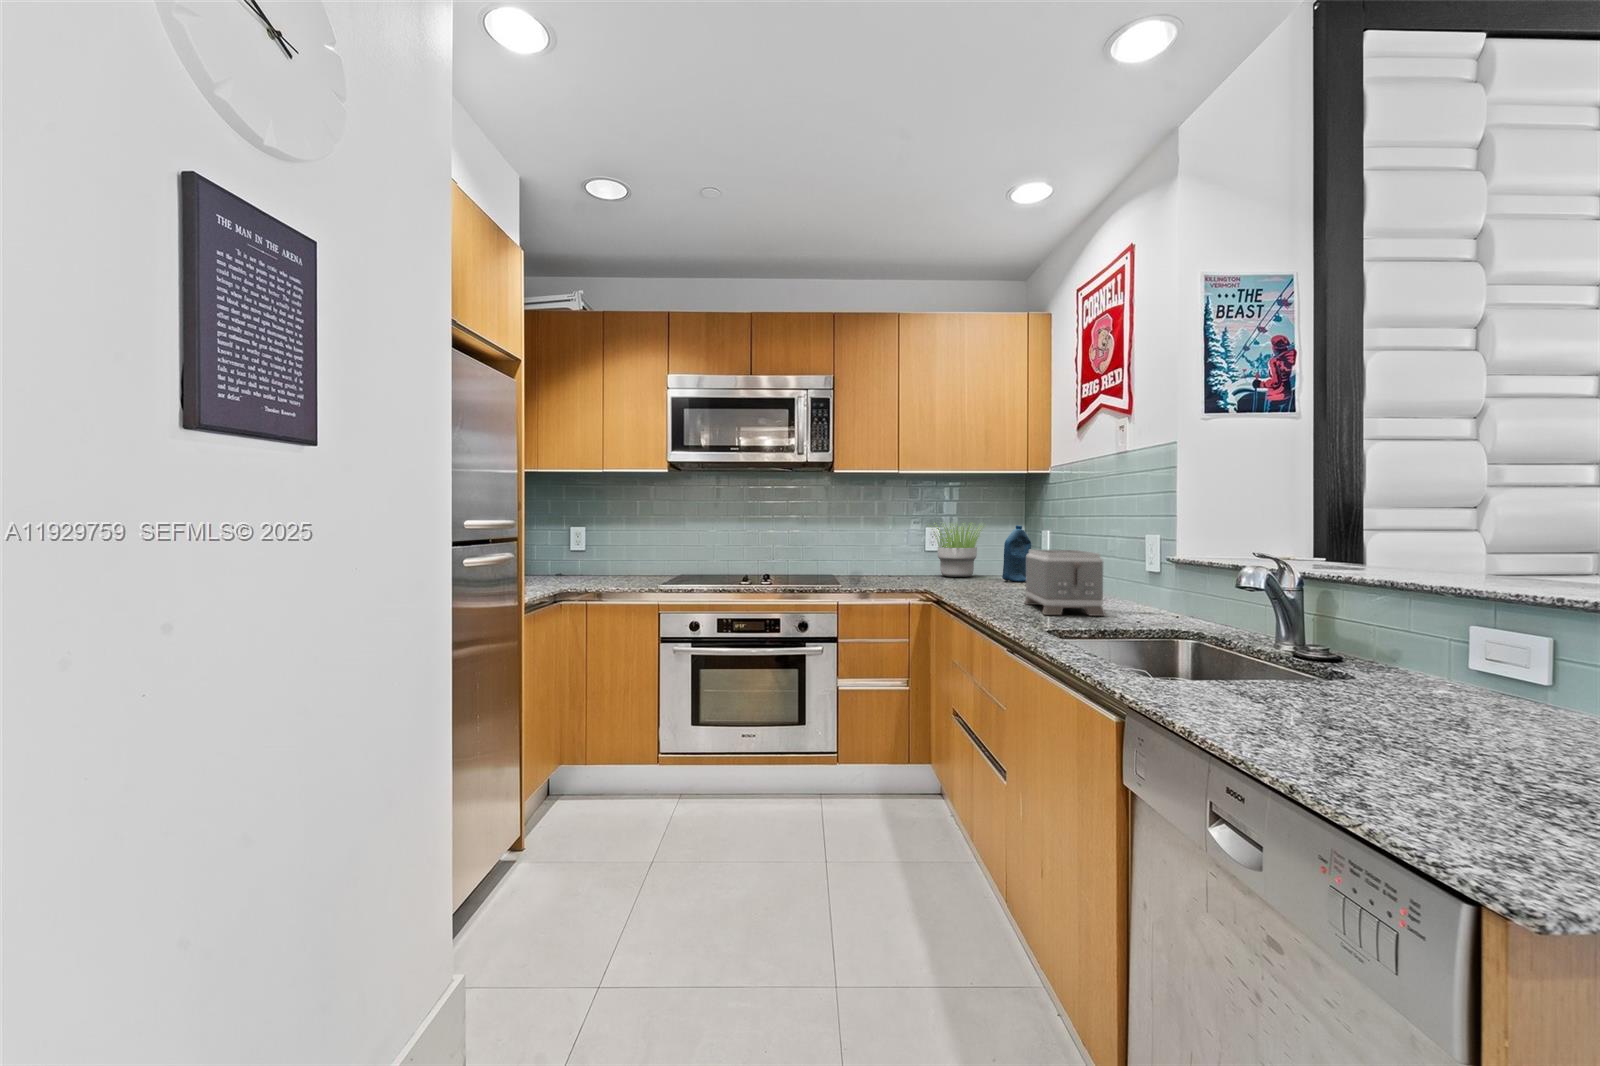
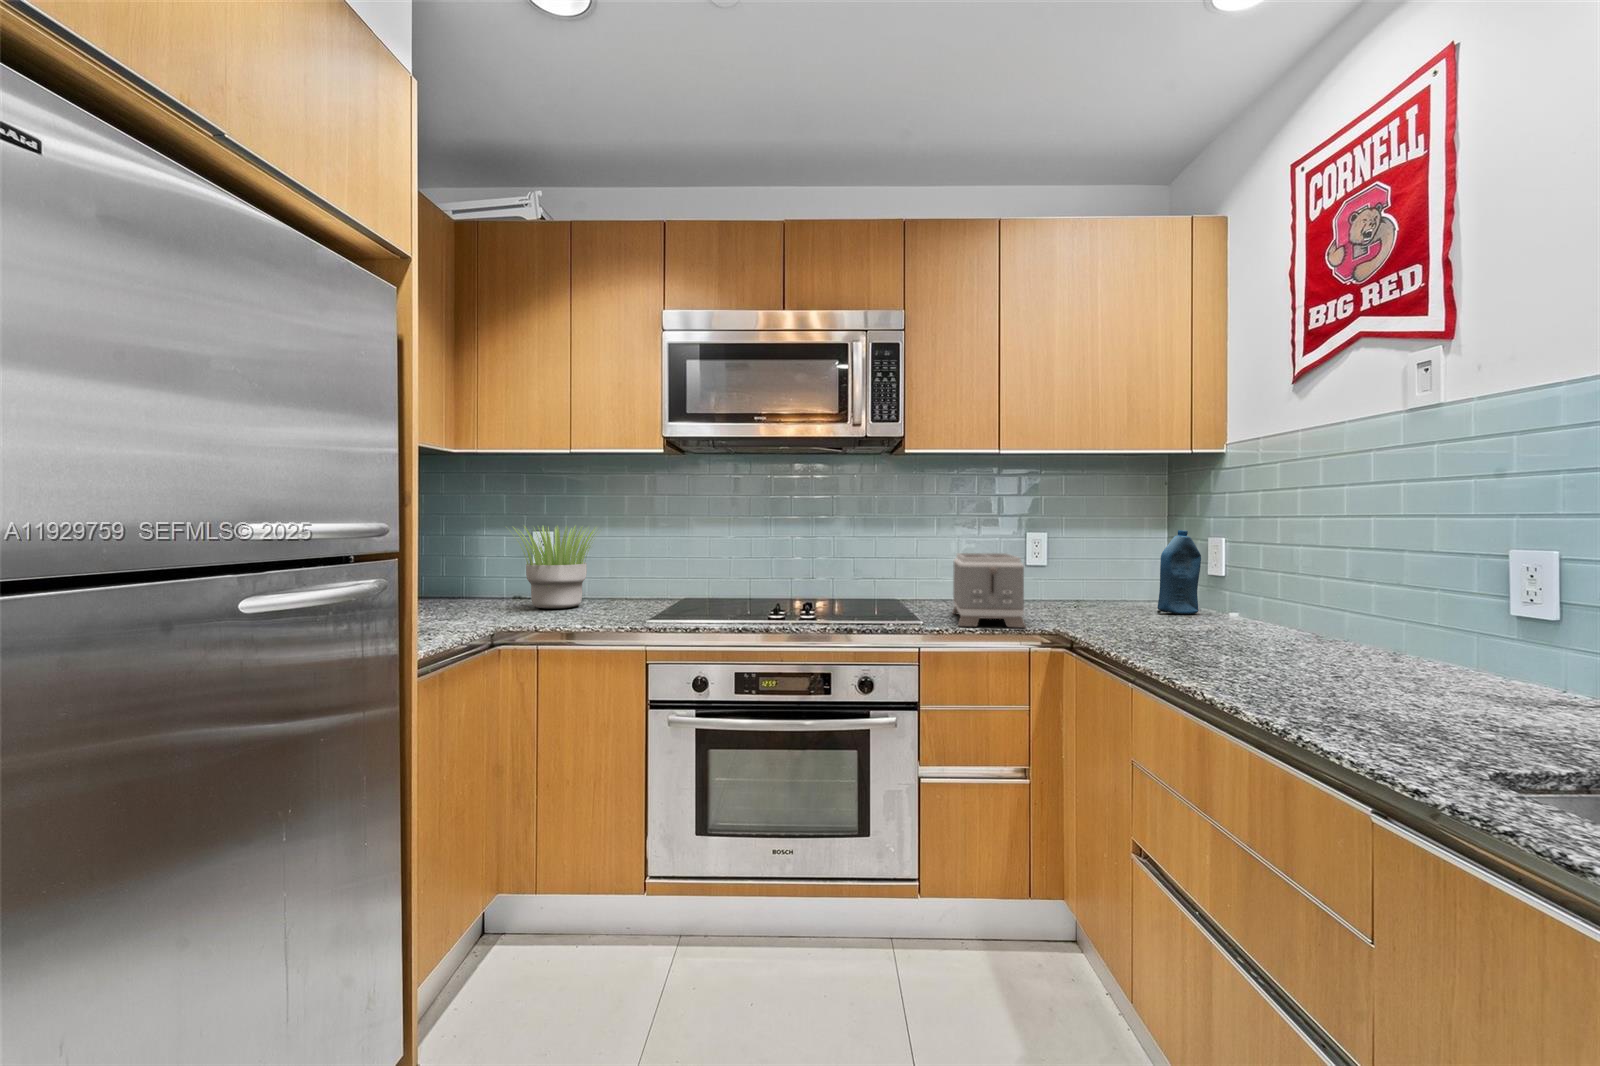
potted plant: present [932,523,984,577] -> present [513,525,596,609]
toaster: present [1025,550,1105,616] -> present [952,553,1025,627]

